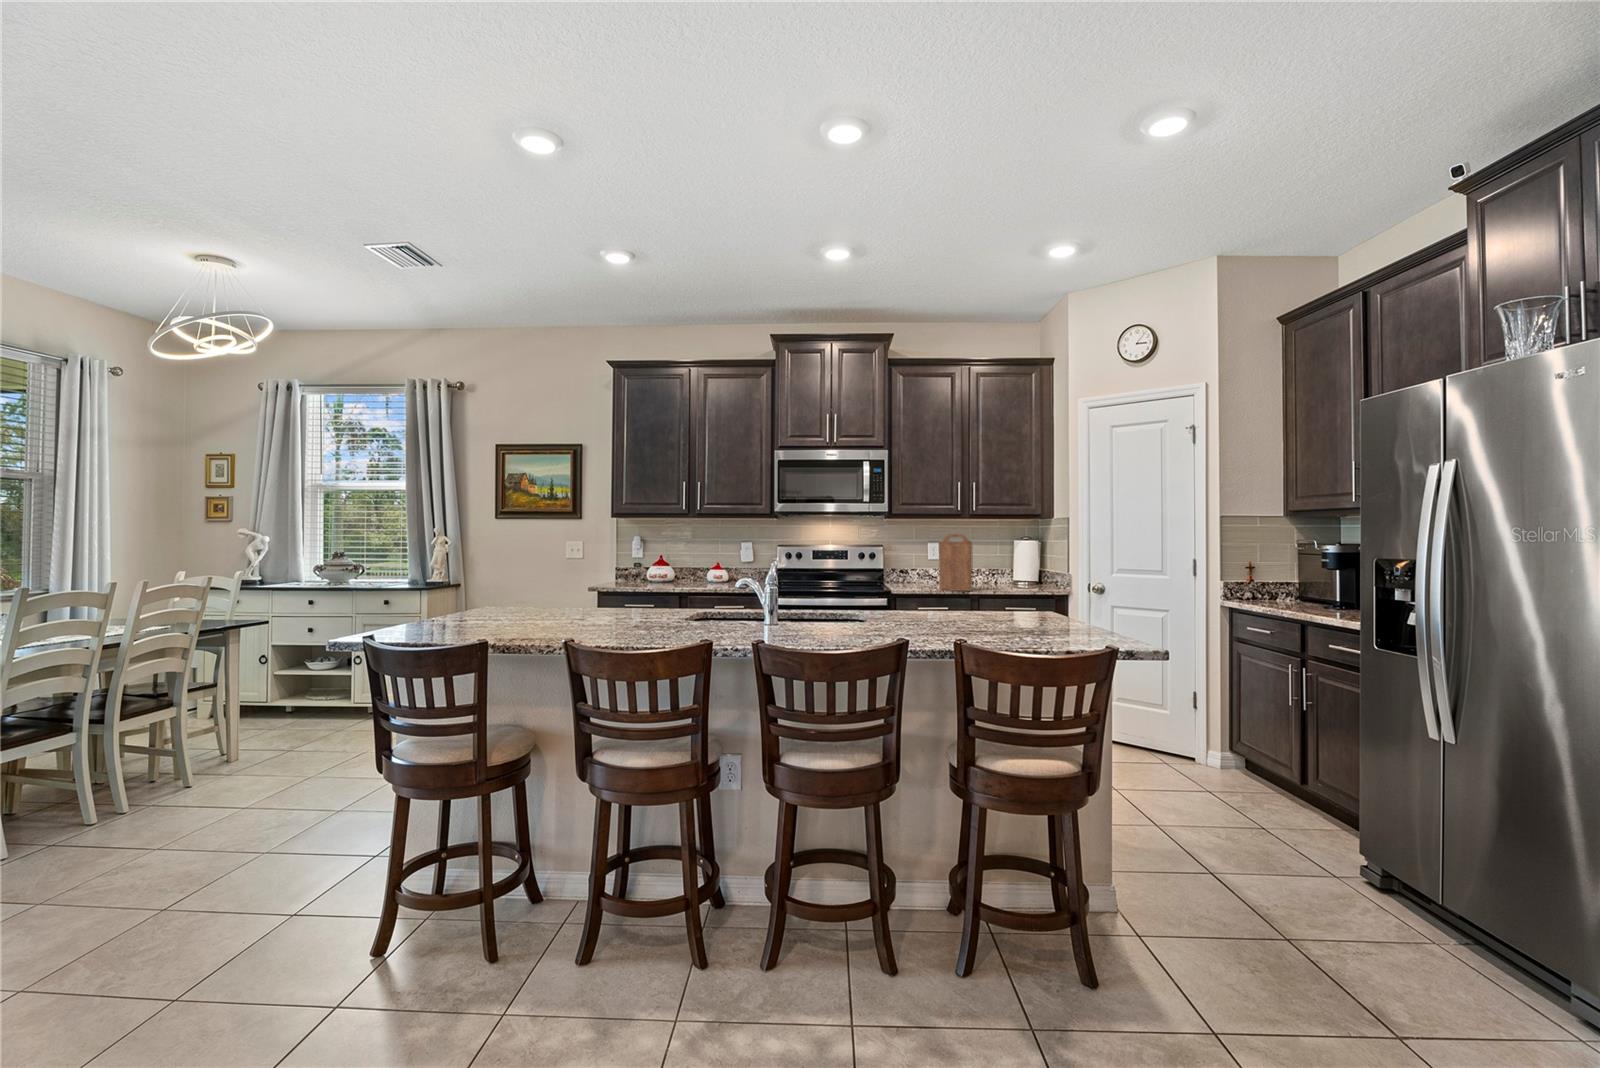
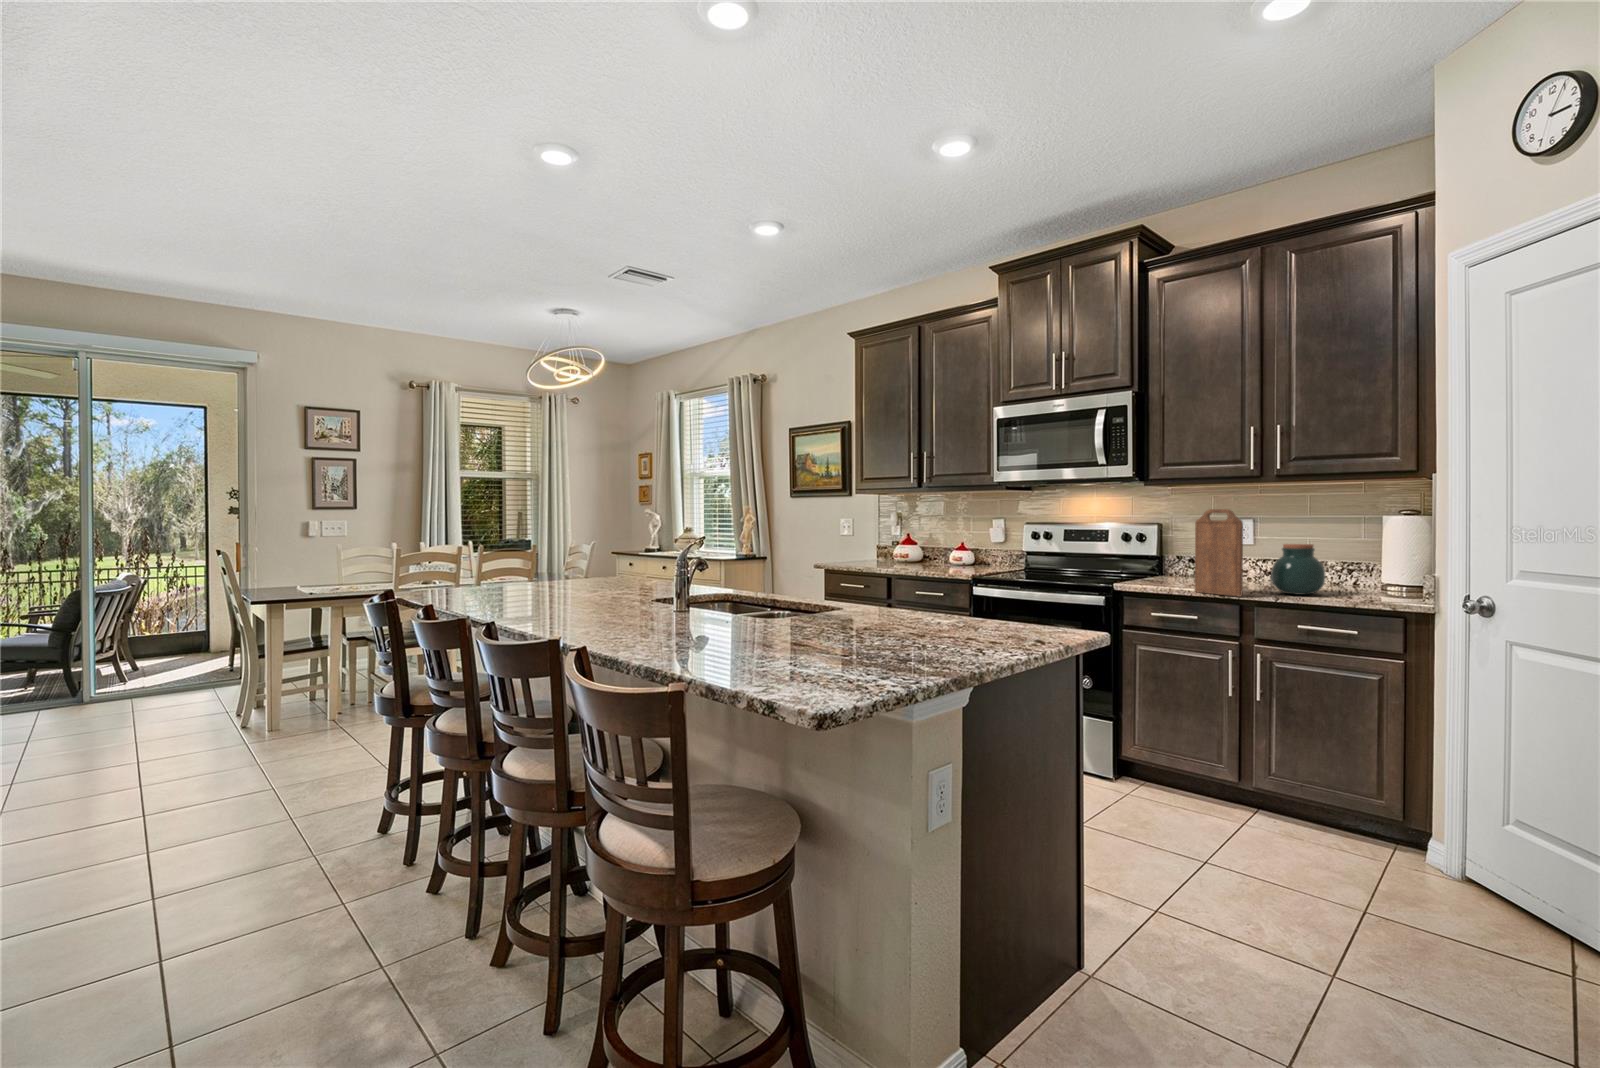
jar: none [975,557,1004,589] -> present [1271,544,1326,595]

